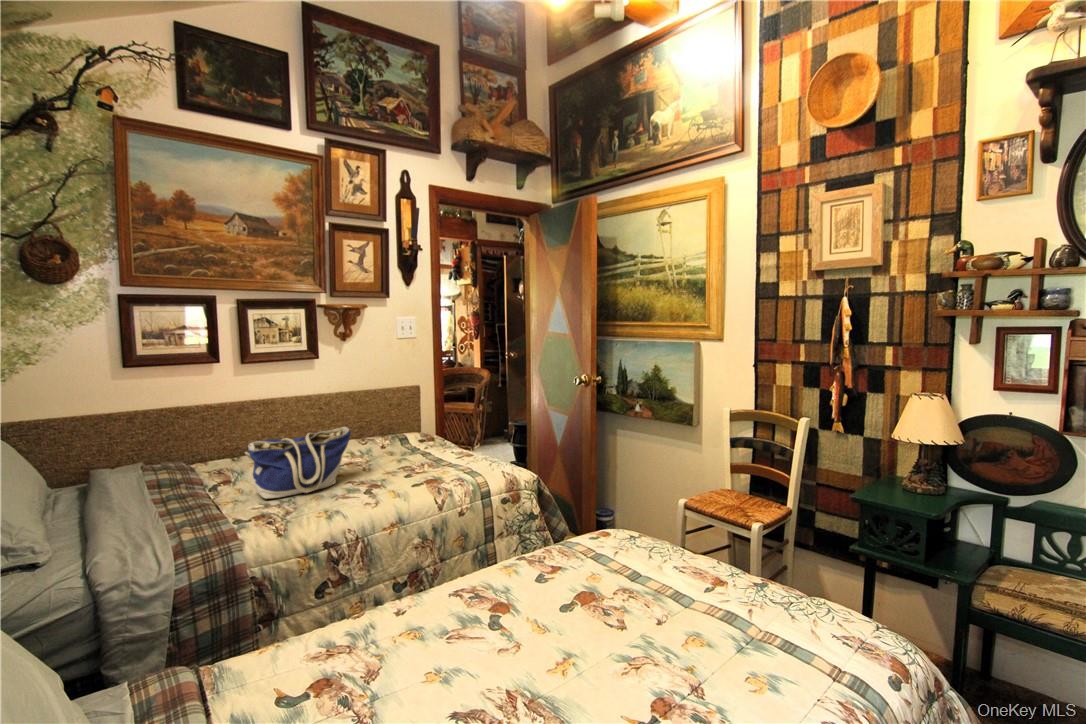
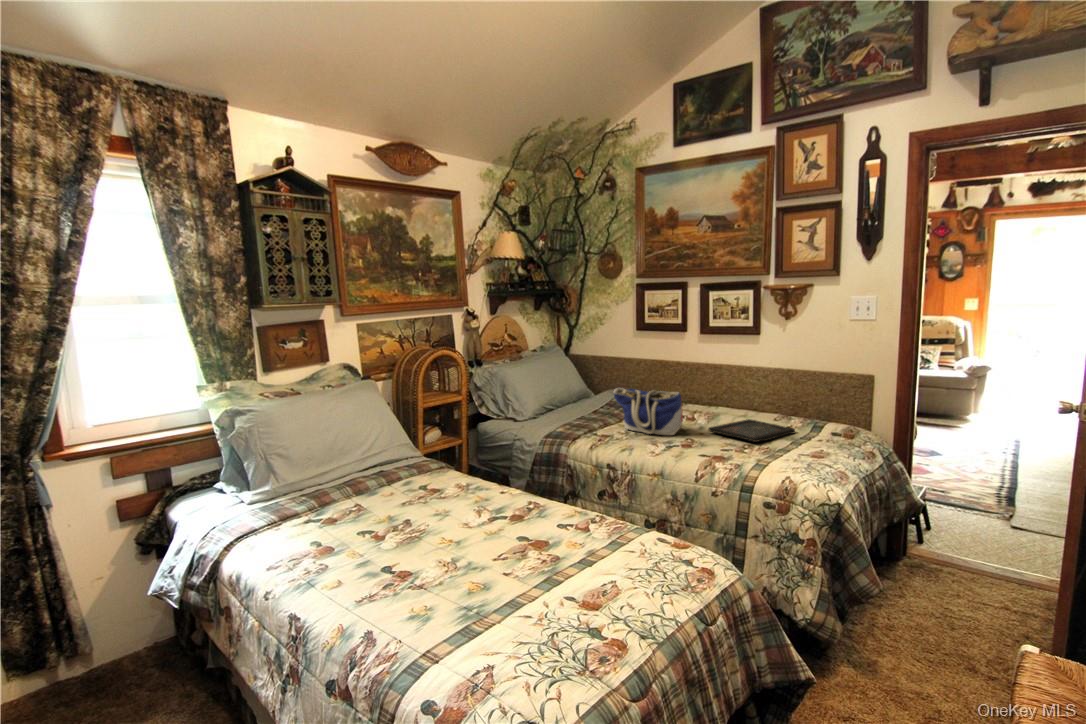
tray: none [353,443,417,468] -> present [709,419,795,442]

